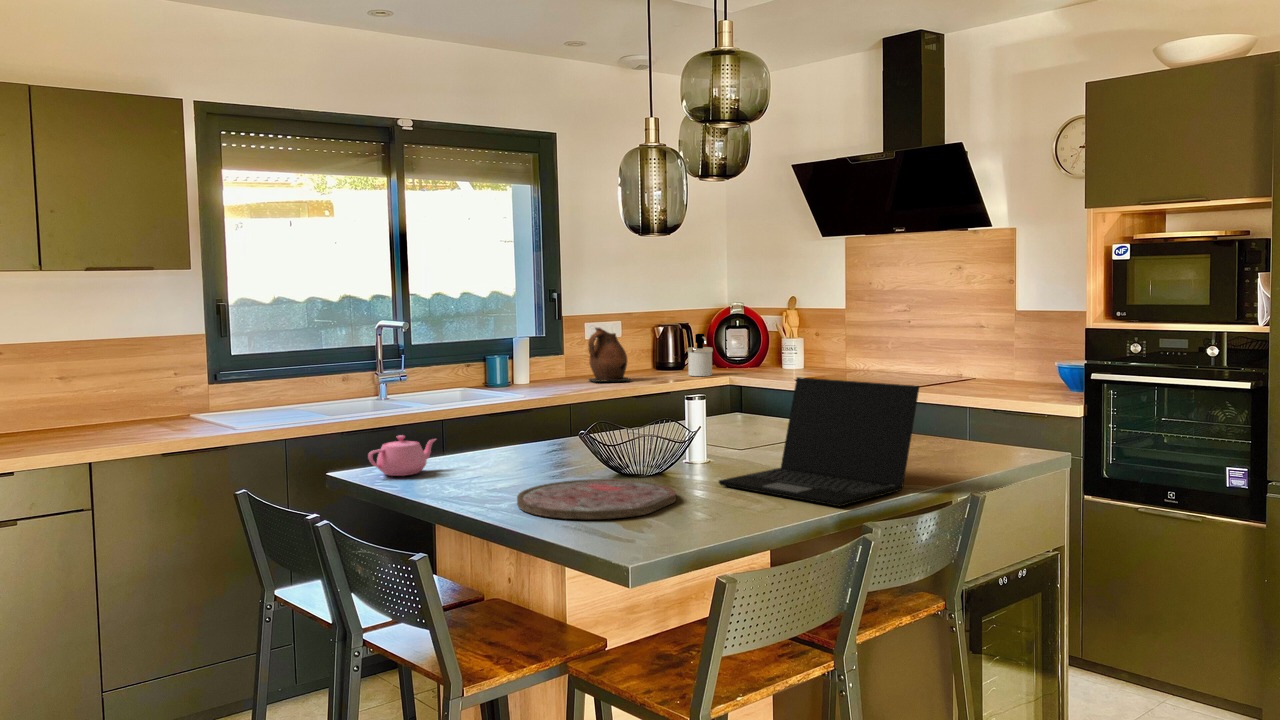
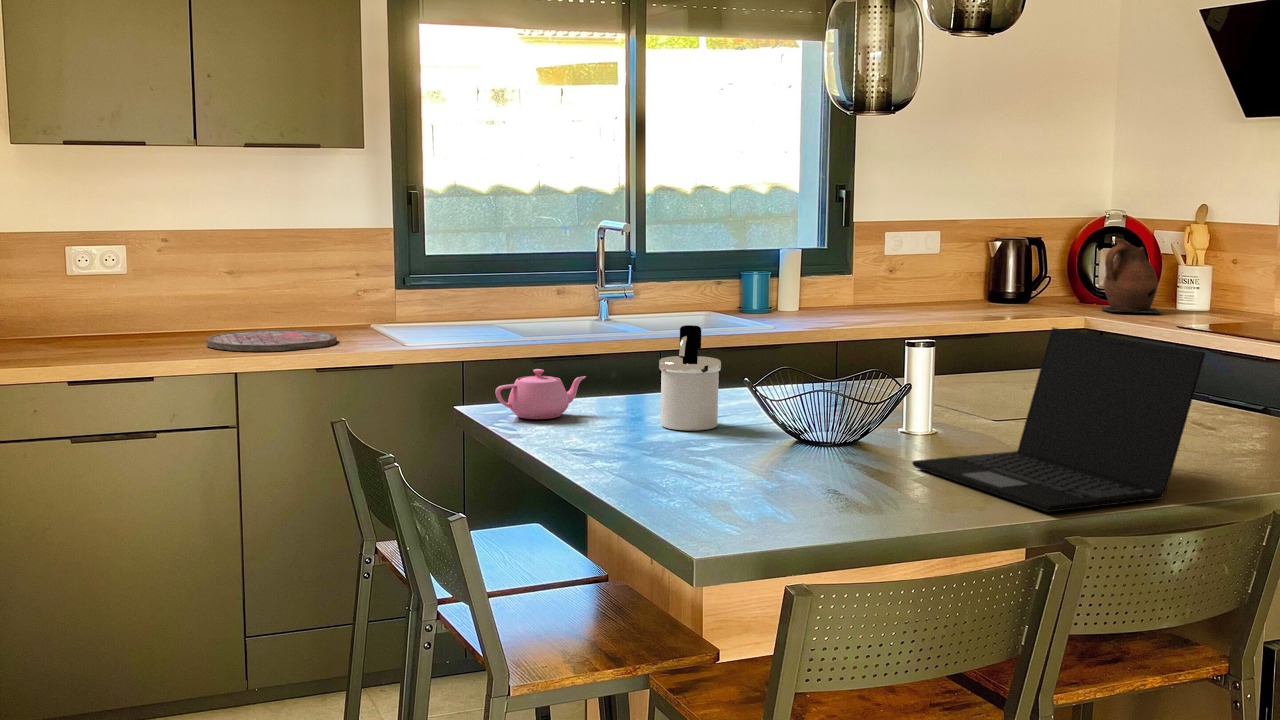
ceramic pitcher: present [588,328,630,382] -> present [1101,239,1161,313]
soap dispenser: present [687,334,713,376] -> present [659,325,721,430]
cutting board: present [517,479,676,519] -> present [206,330,337,351]

